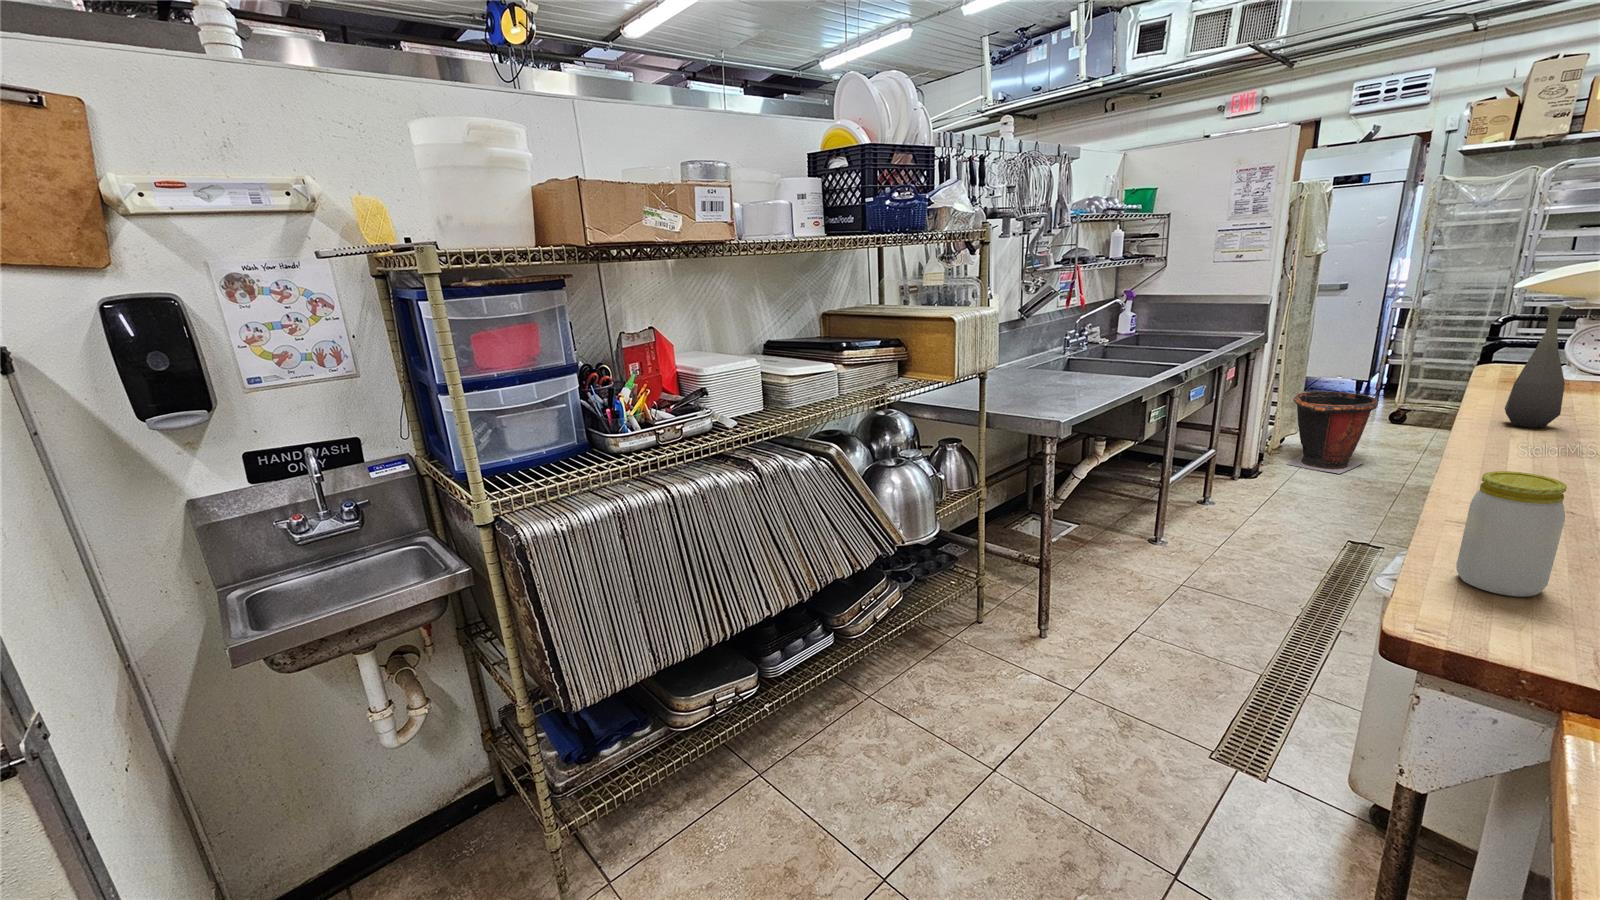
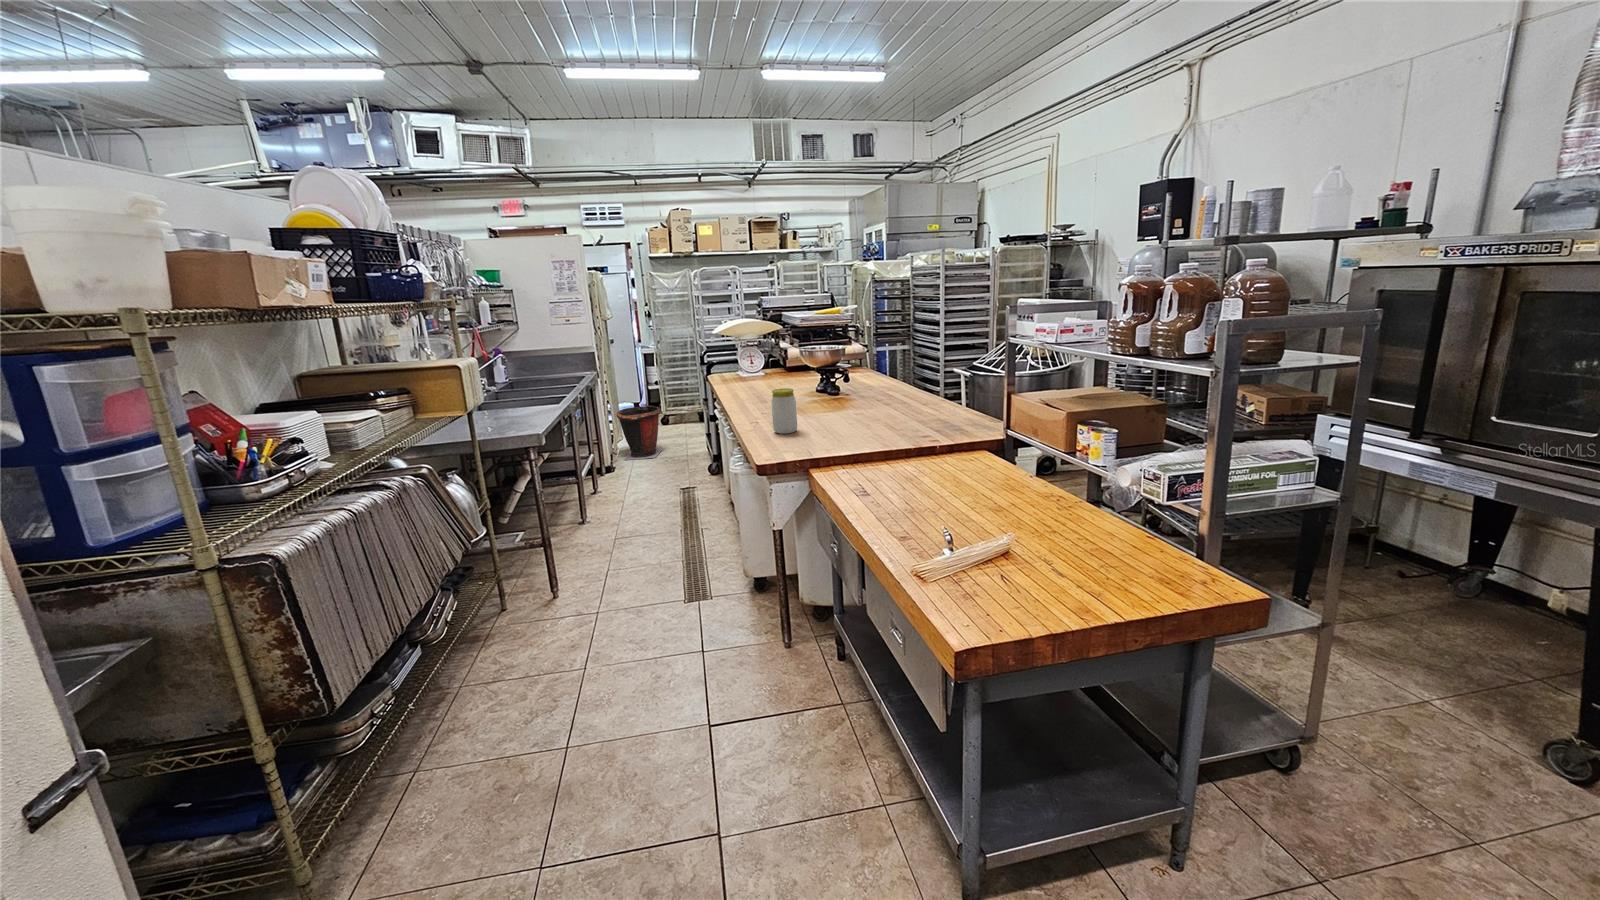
bottle: present [1505,304,1567,428] -> none [743,334,761,390]

